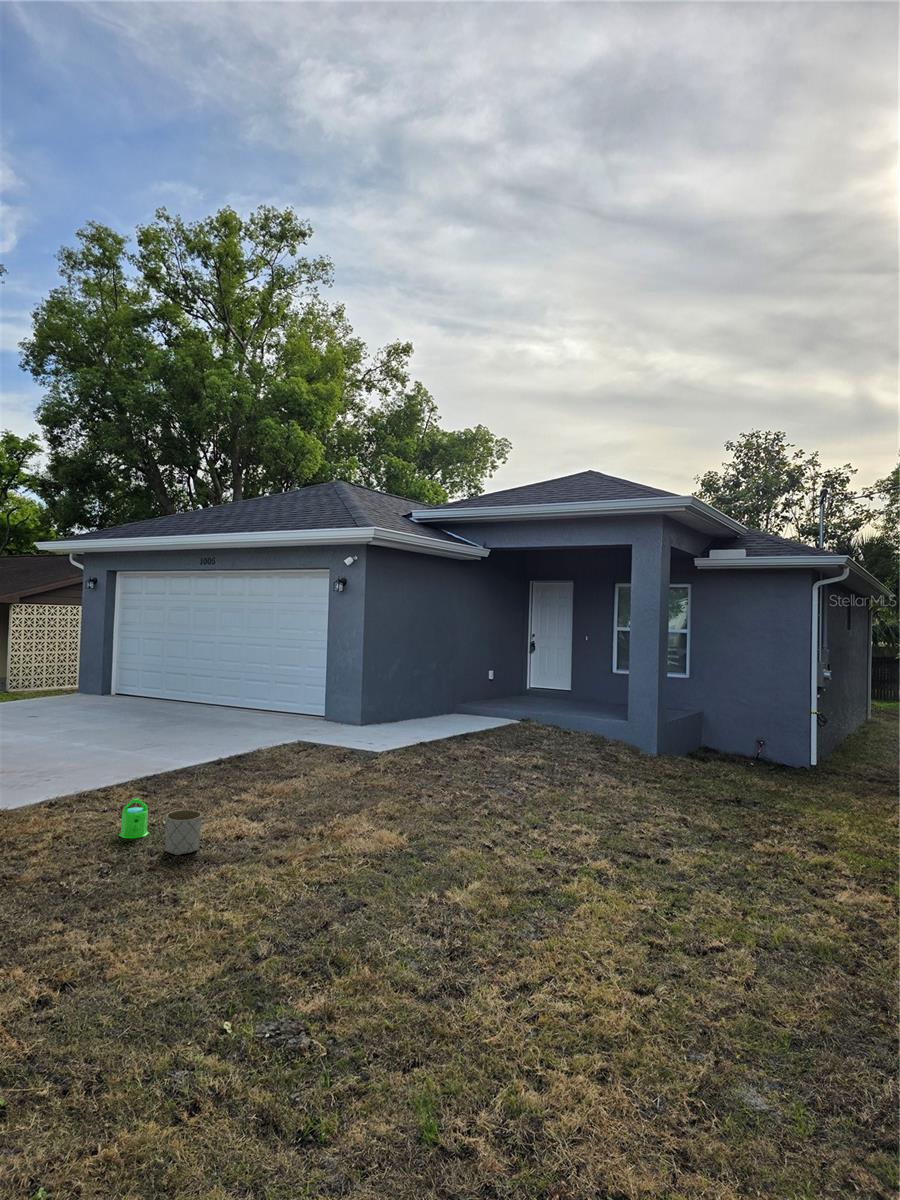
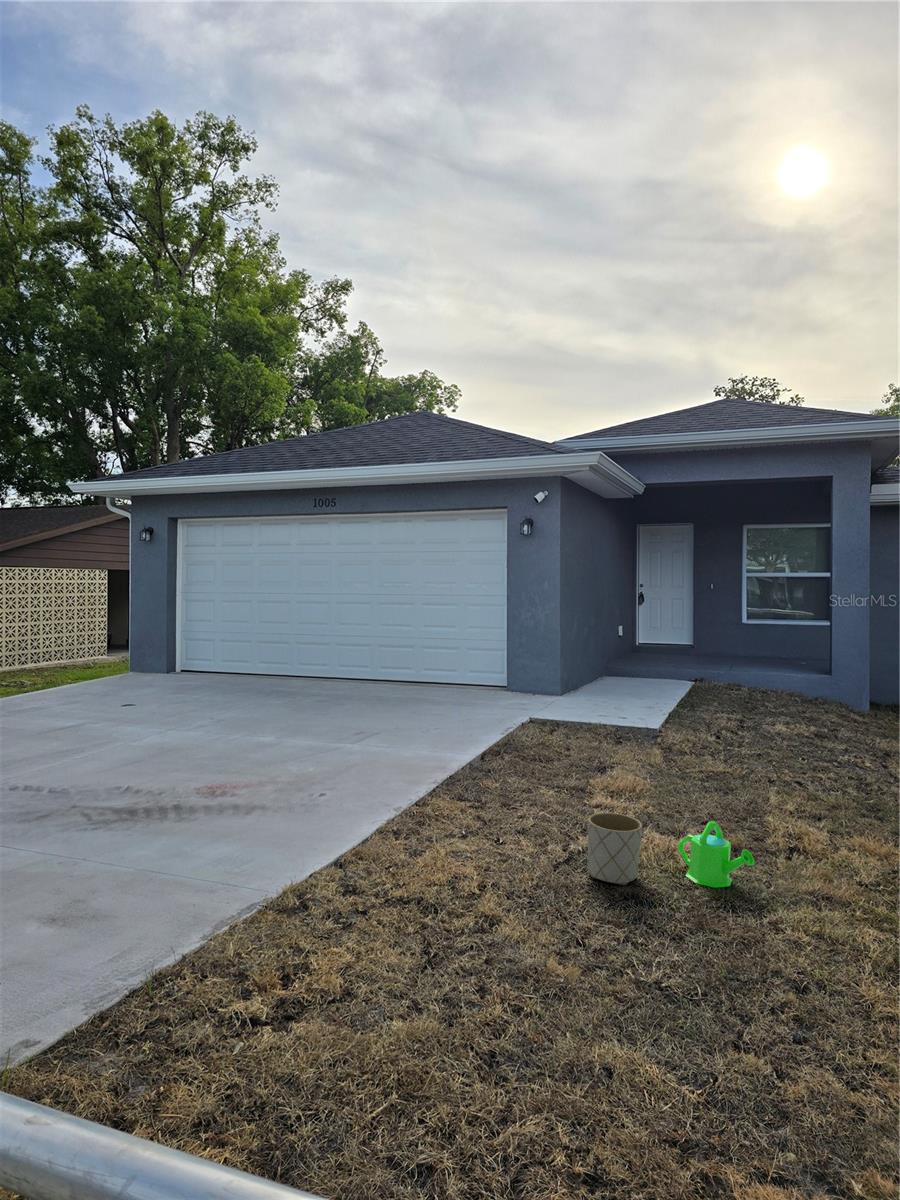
planter: present [165,810,202,856] -> present [588,813,642,885]

